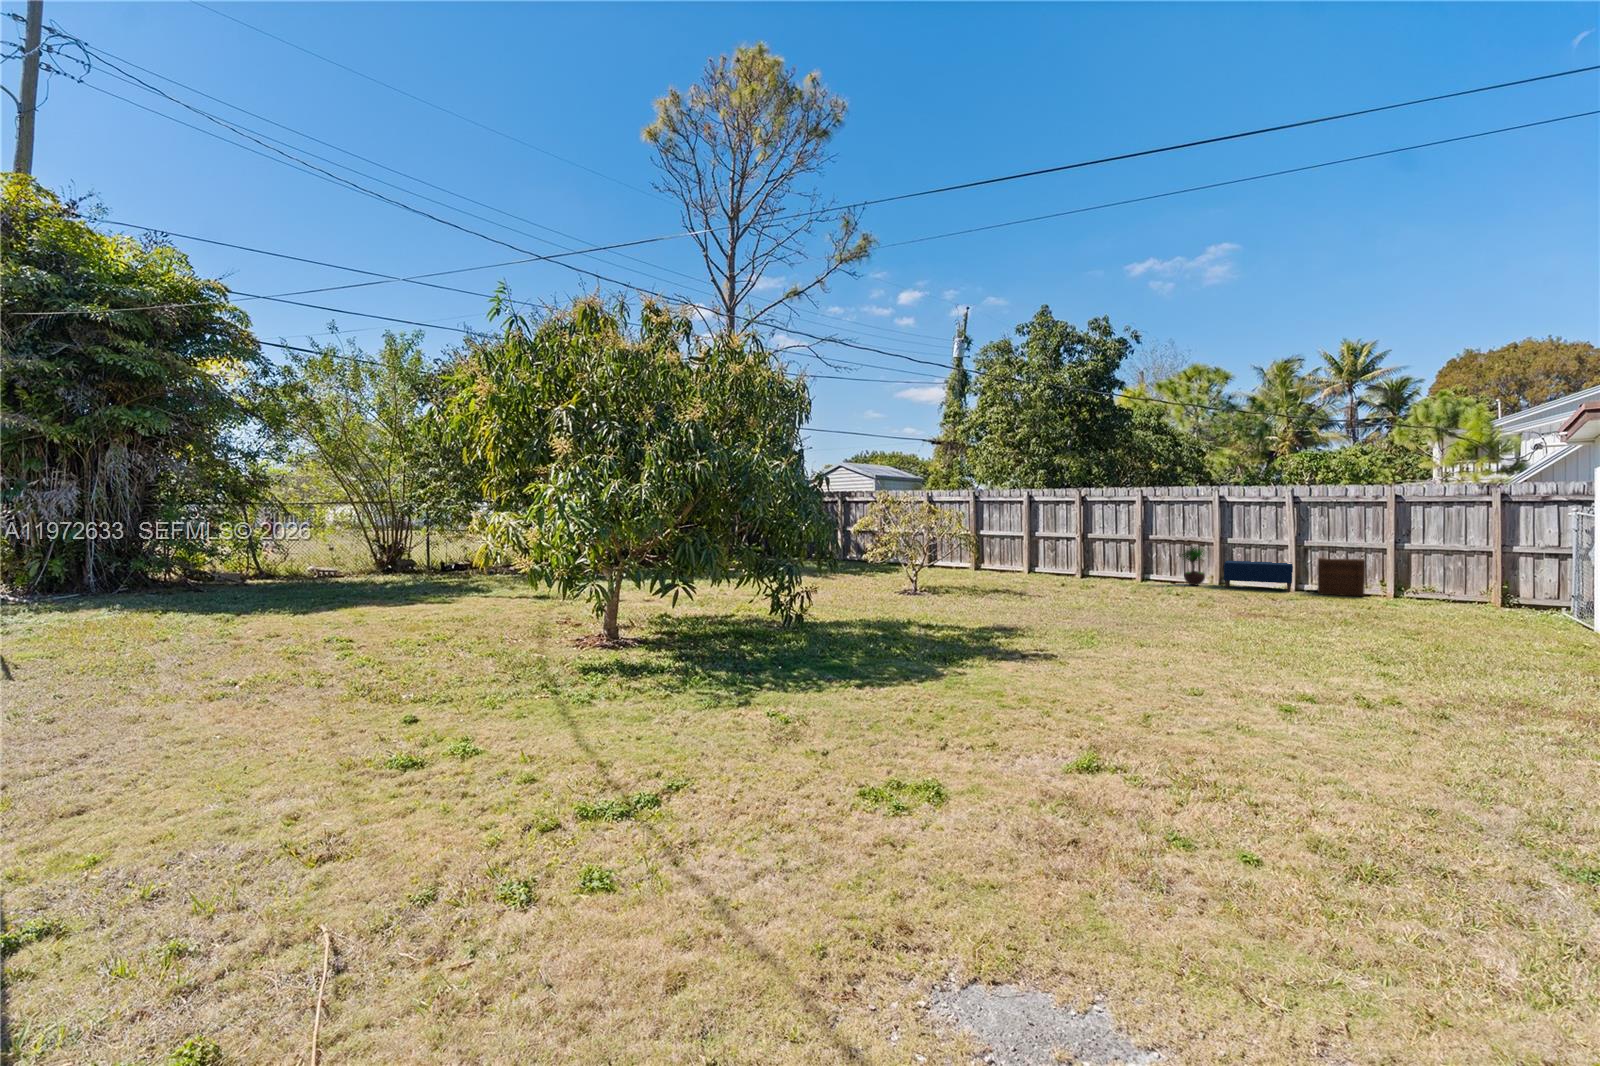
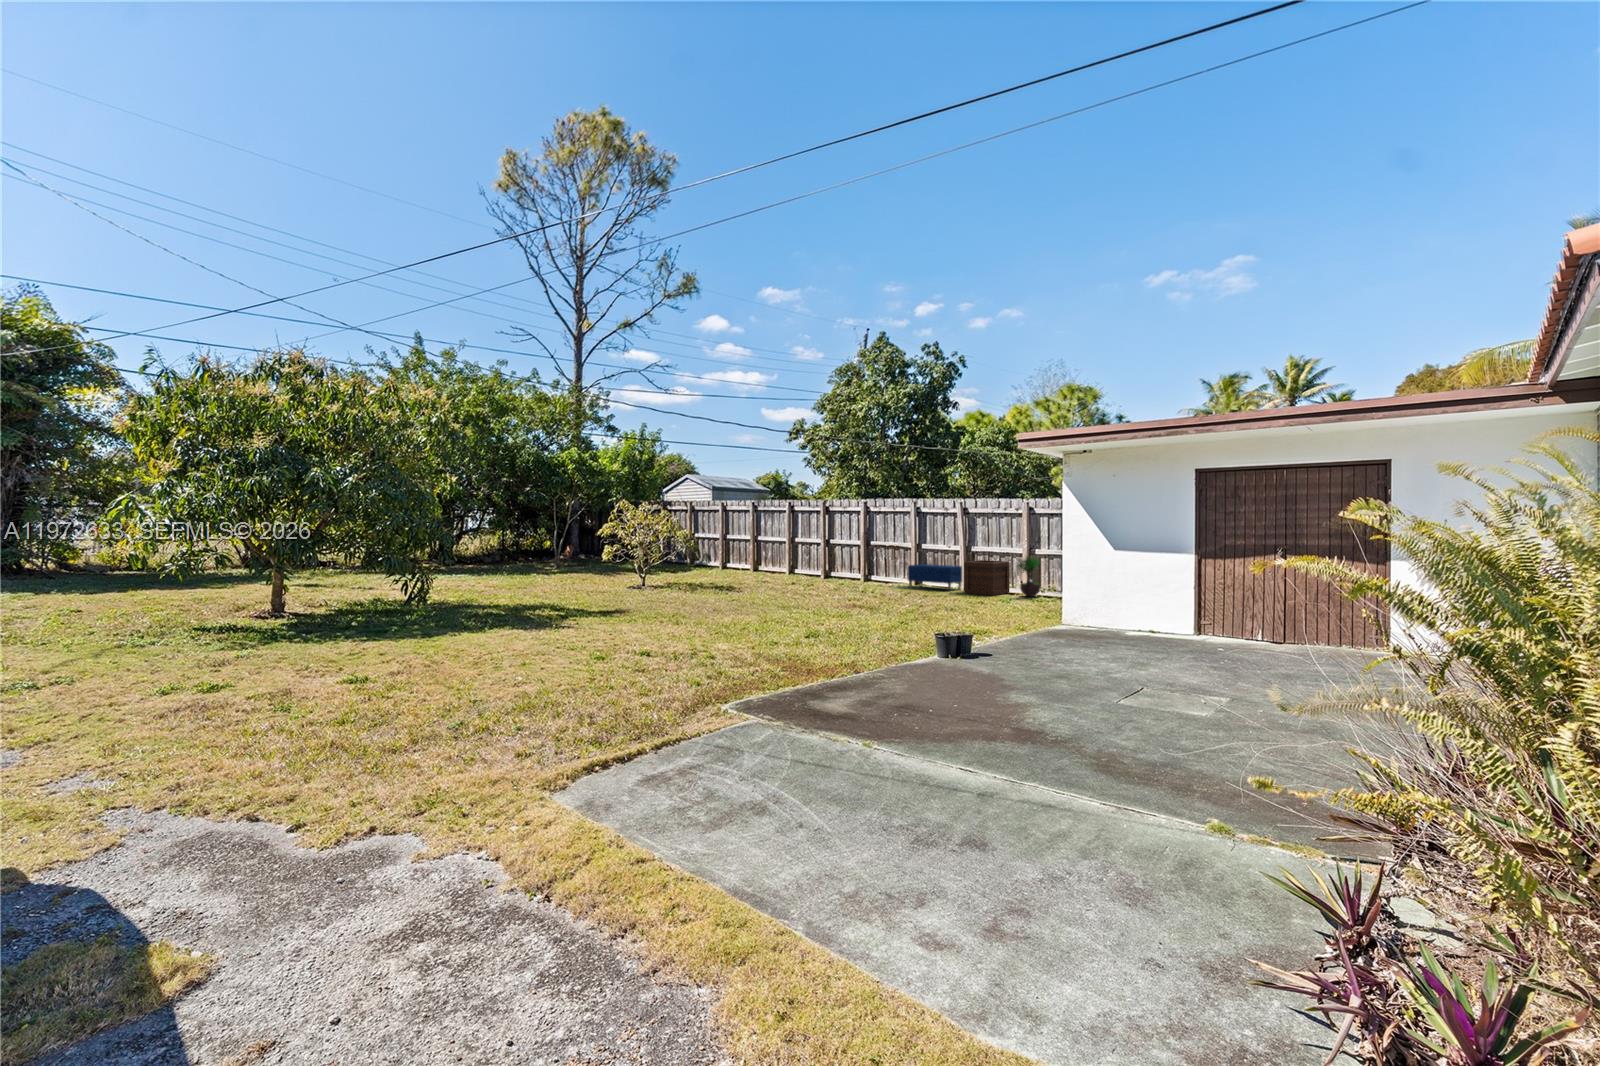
potted tree: present [1180,547,1205,585] -> present [1018,557,1040,597]

